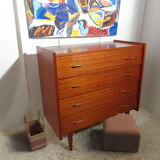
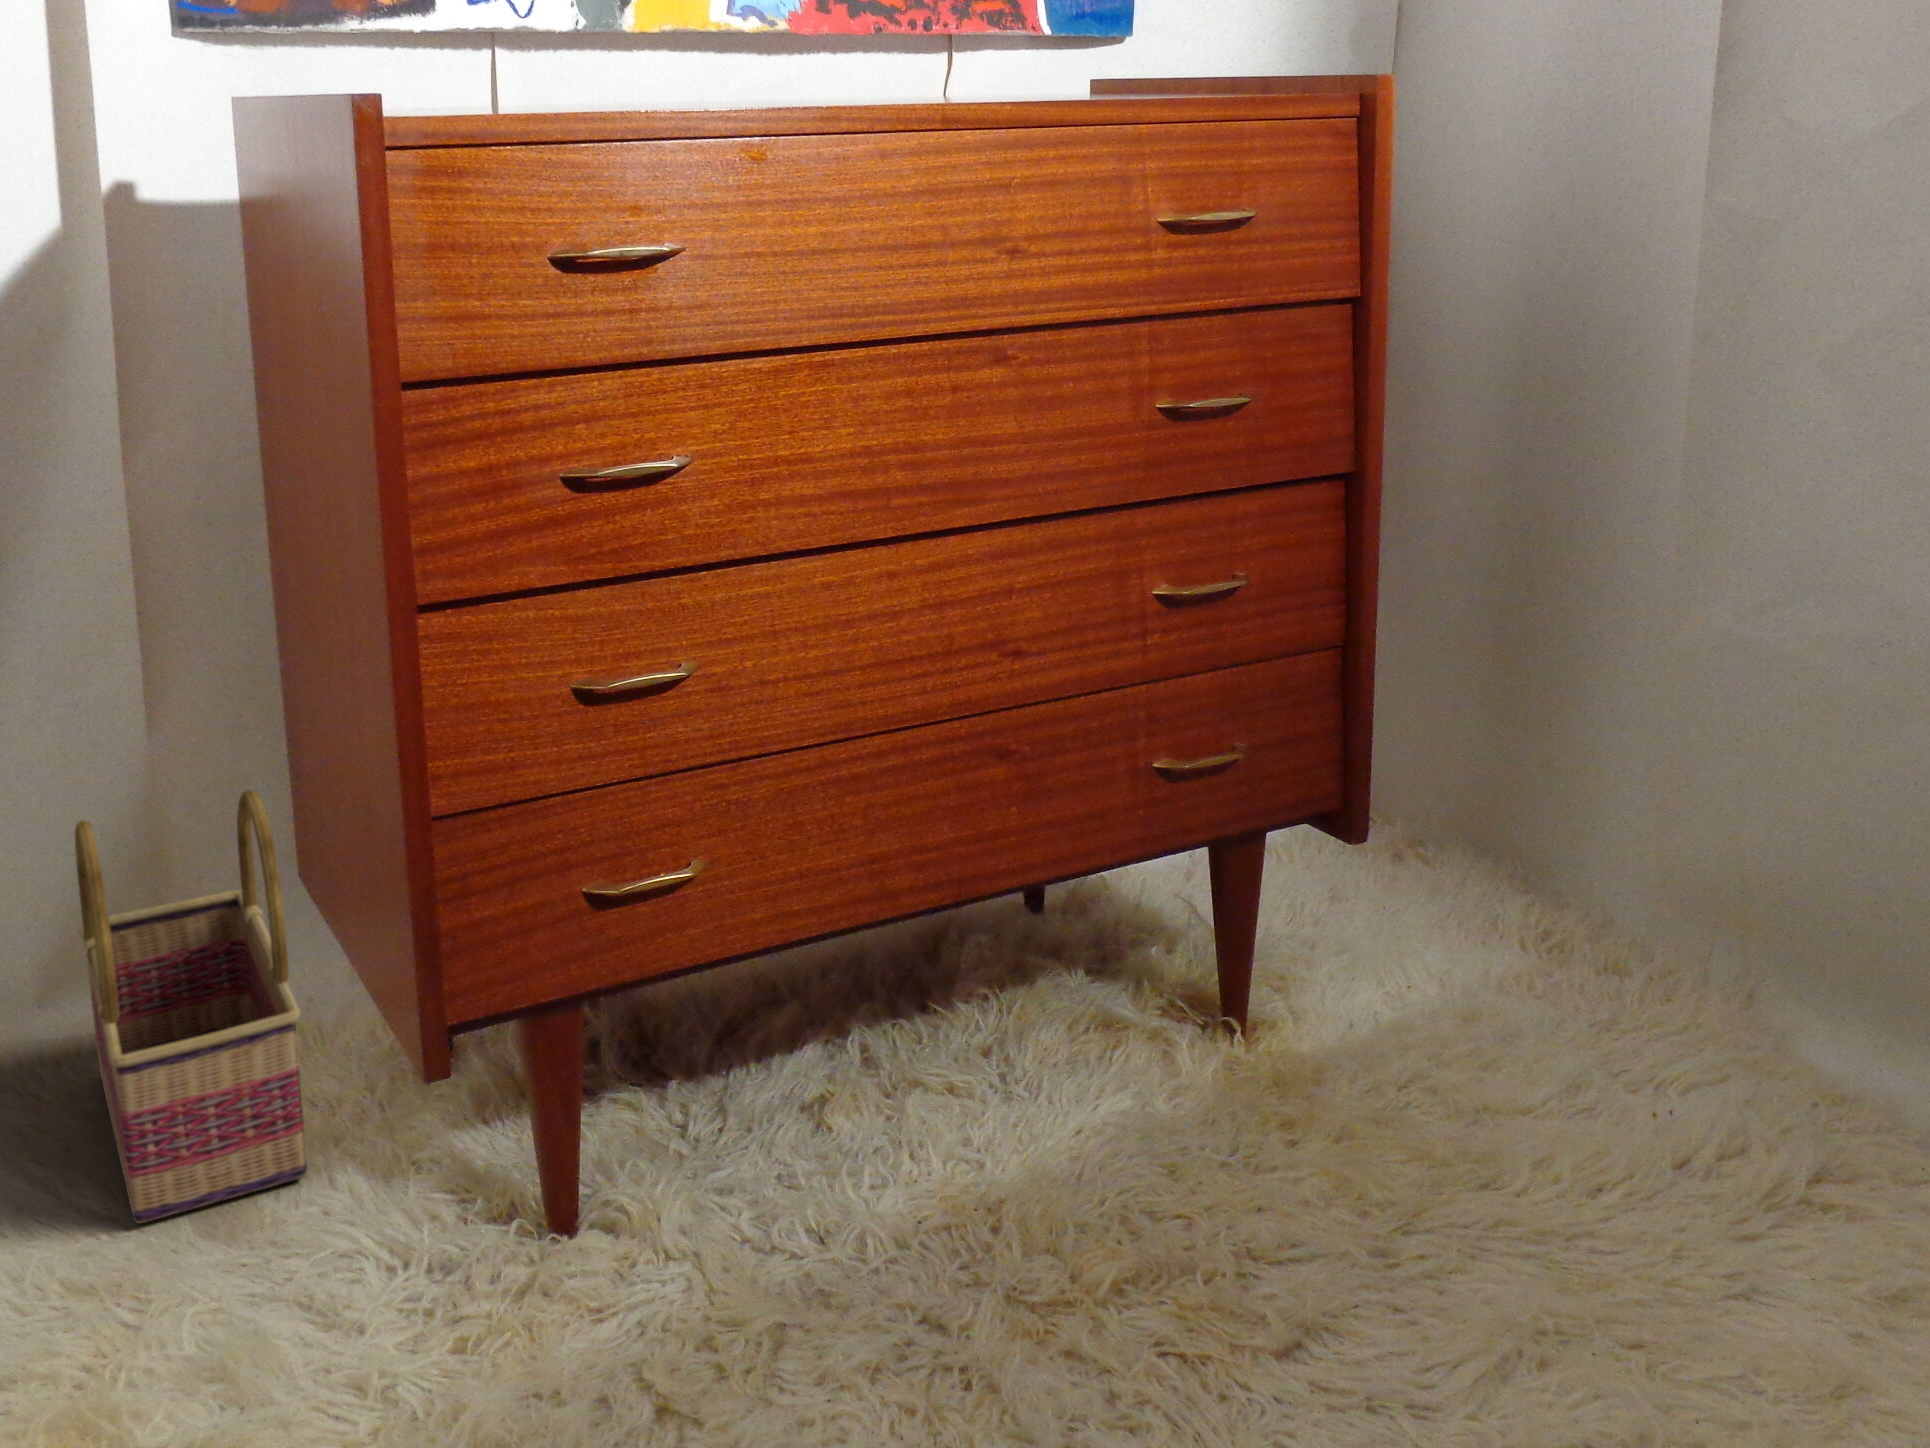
footstool: present [103,114,141,152] -> none [918,845,1307,1260]

